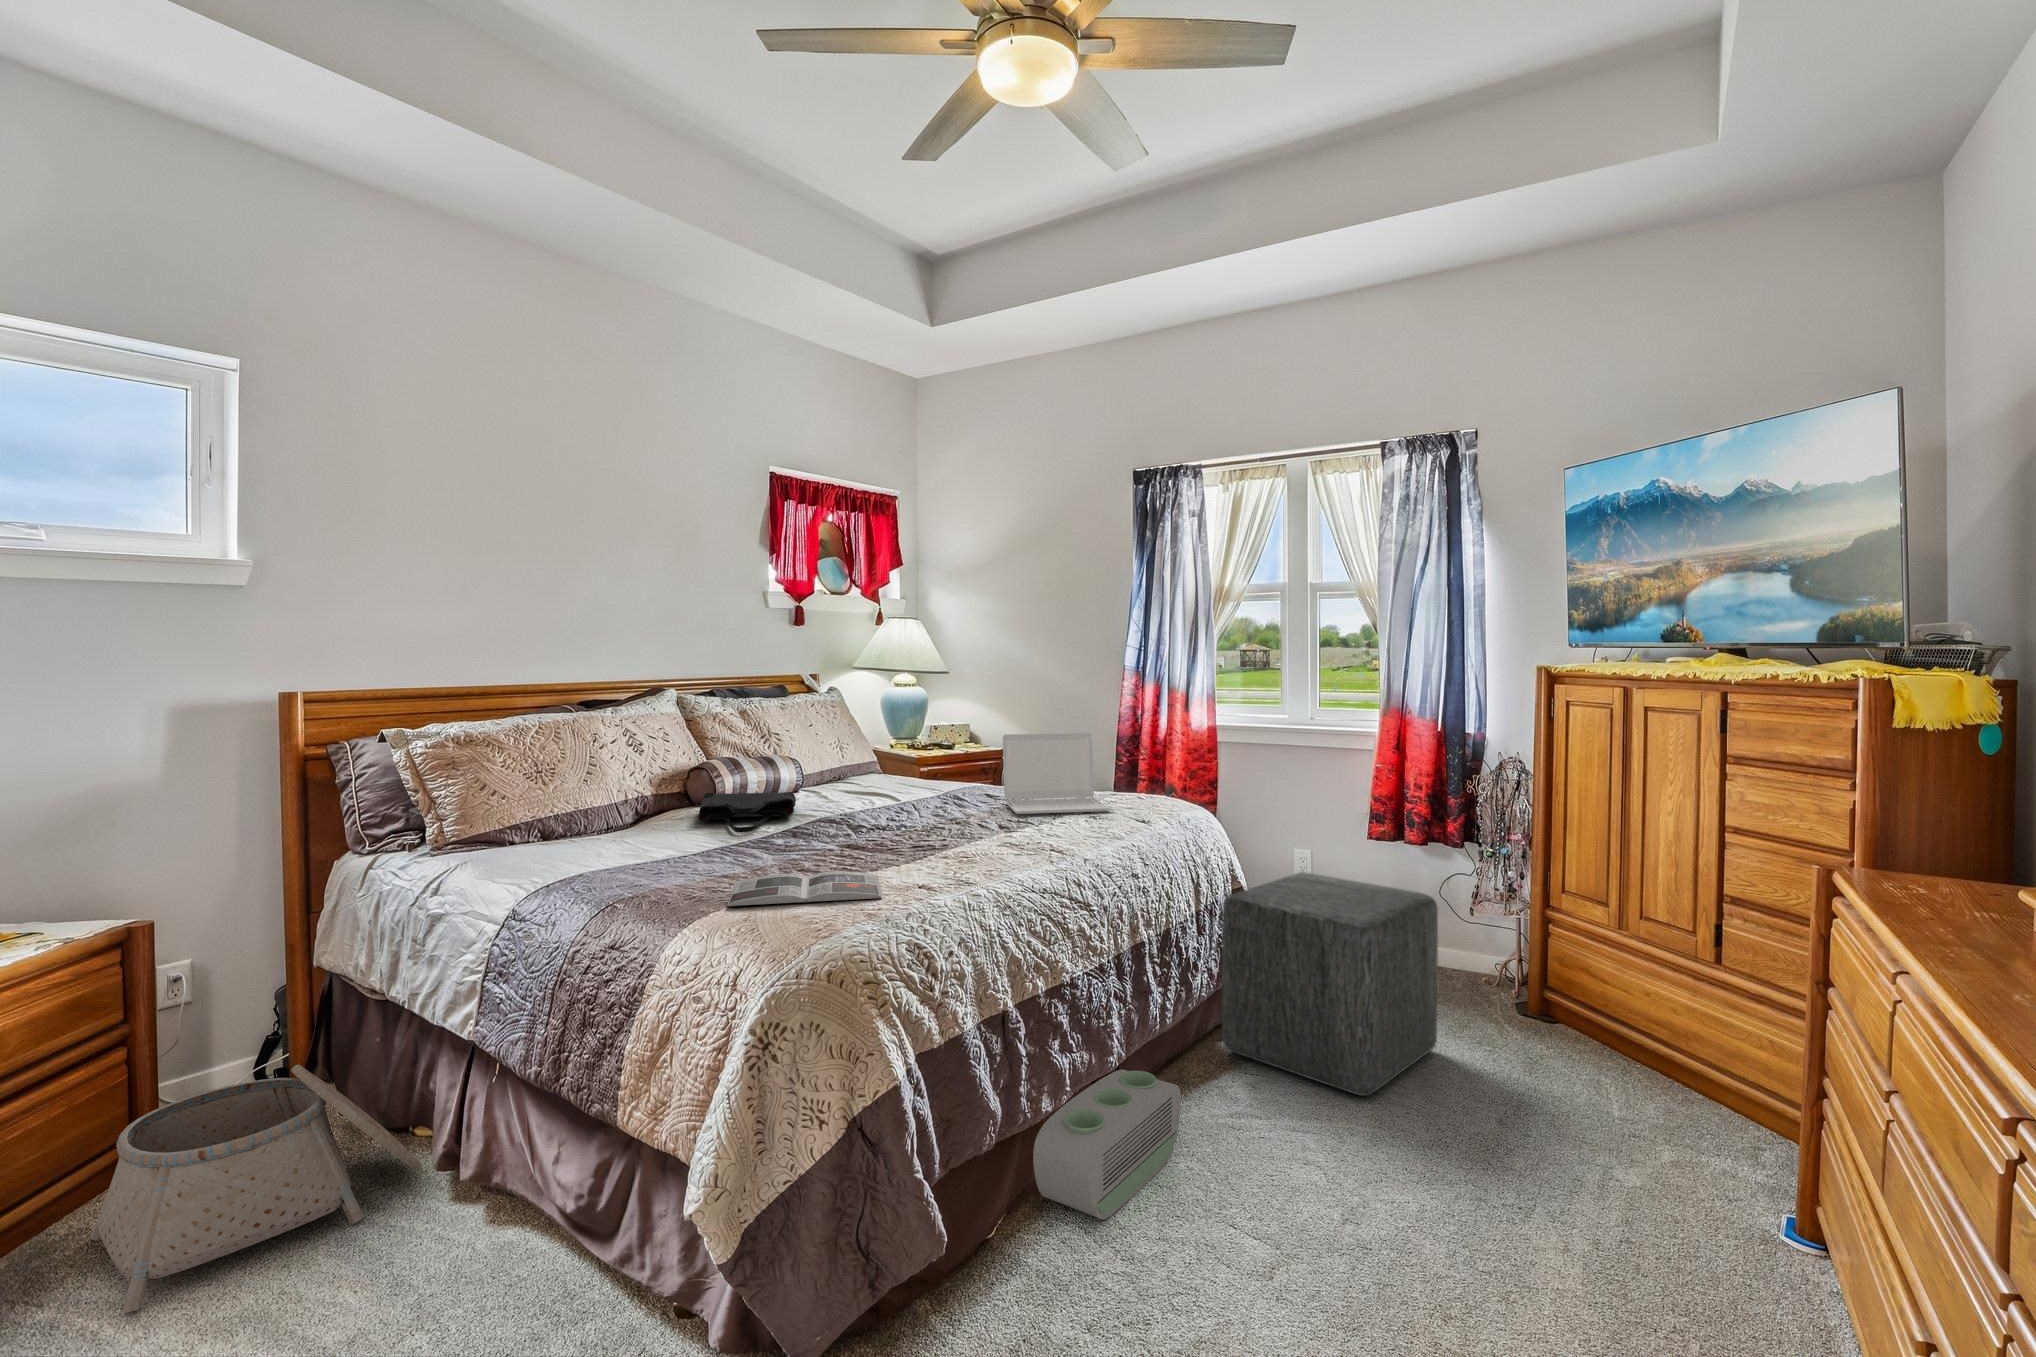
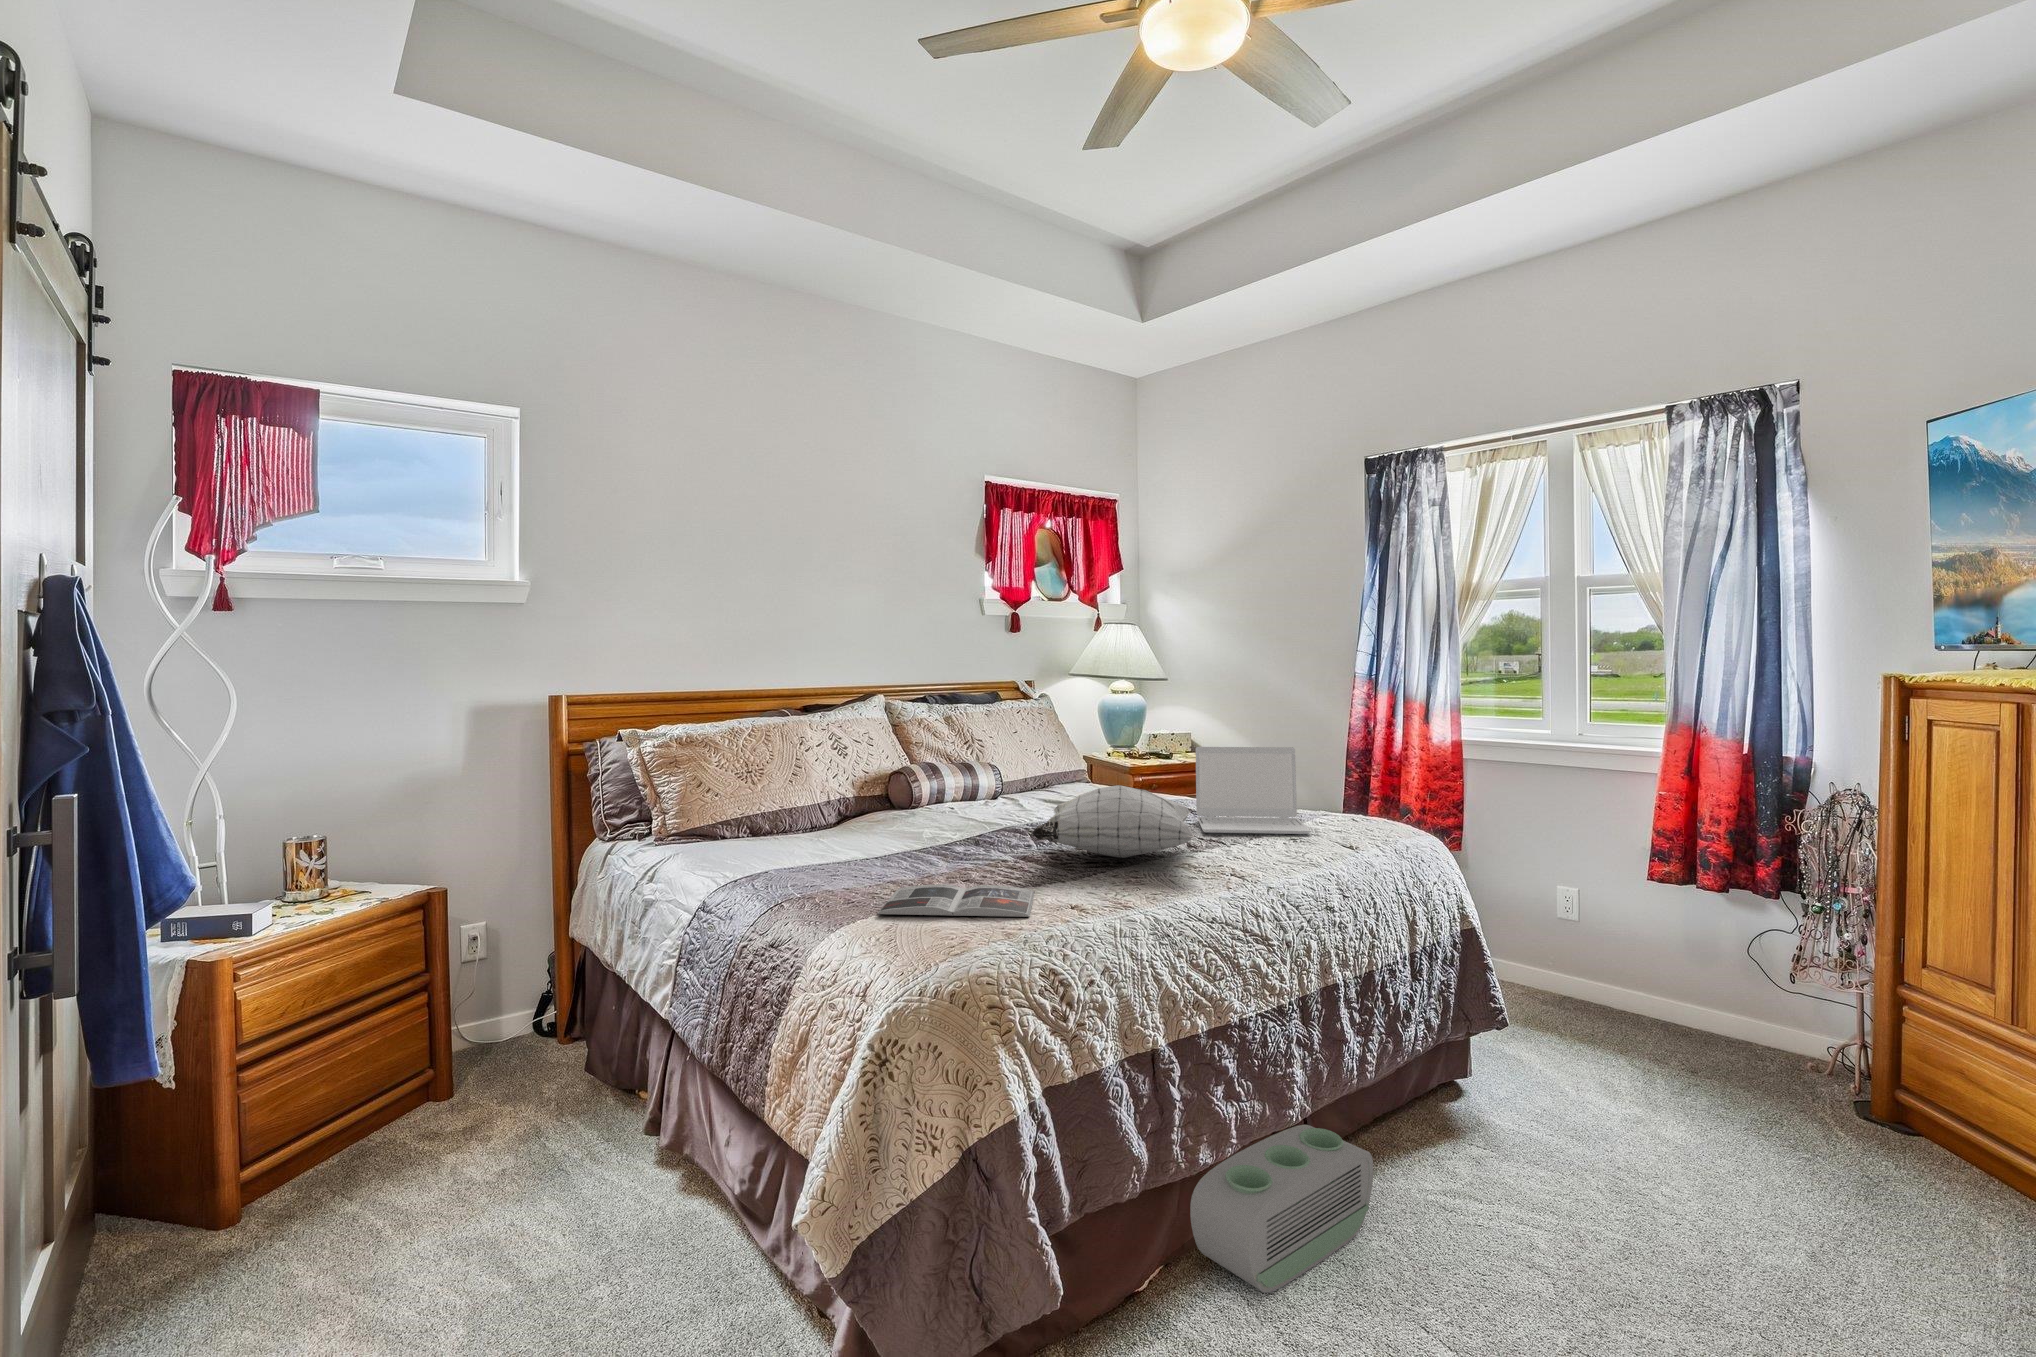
pillow: none [867,771,1022,840] -> present [1031,785,1194,858]
tote bag: present [699,792,796,832] -> none [888,797,985,838]
ottoman: present [1222,872,1438,1096] -> none [1443,916,1731,1195]
basket: present [90,1065,422,1312] -> none [388,1025,635,1223]

